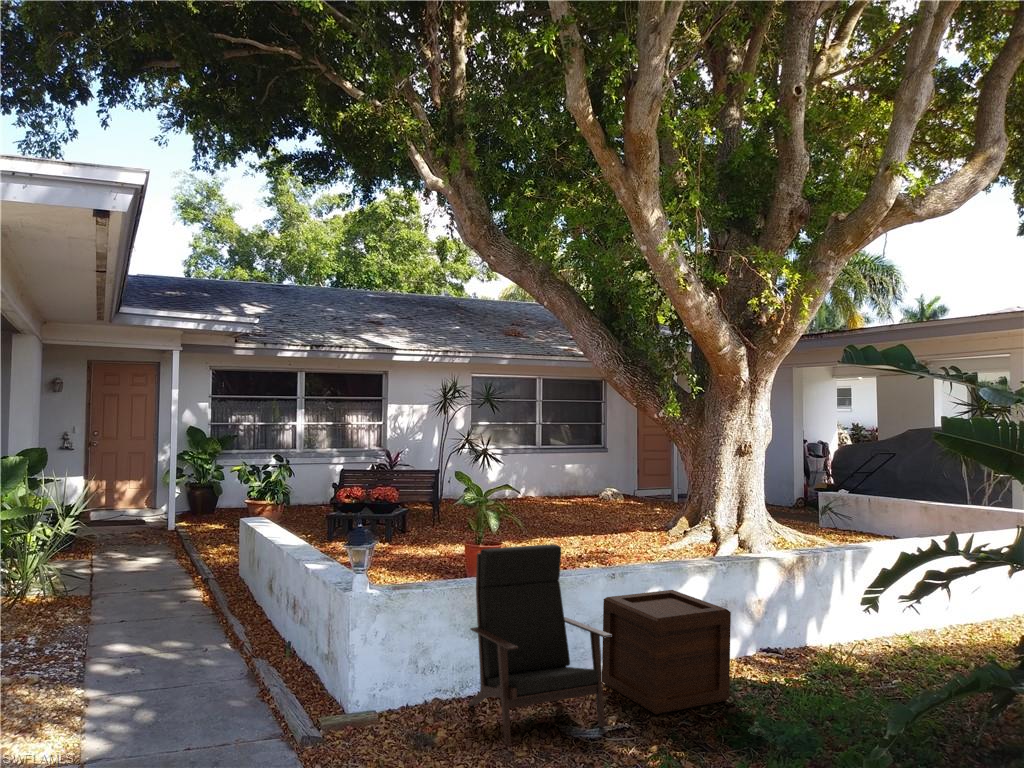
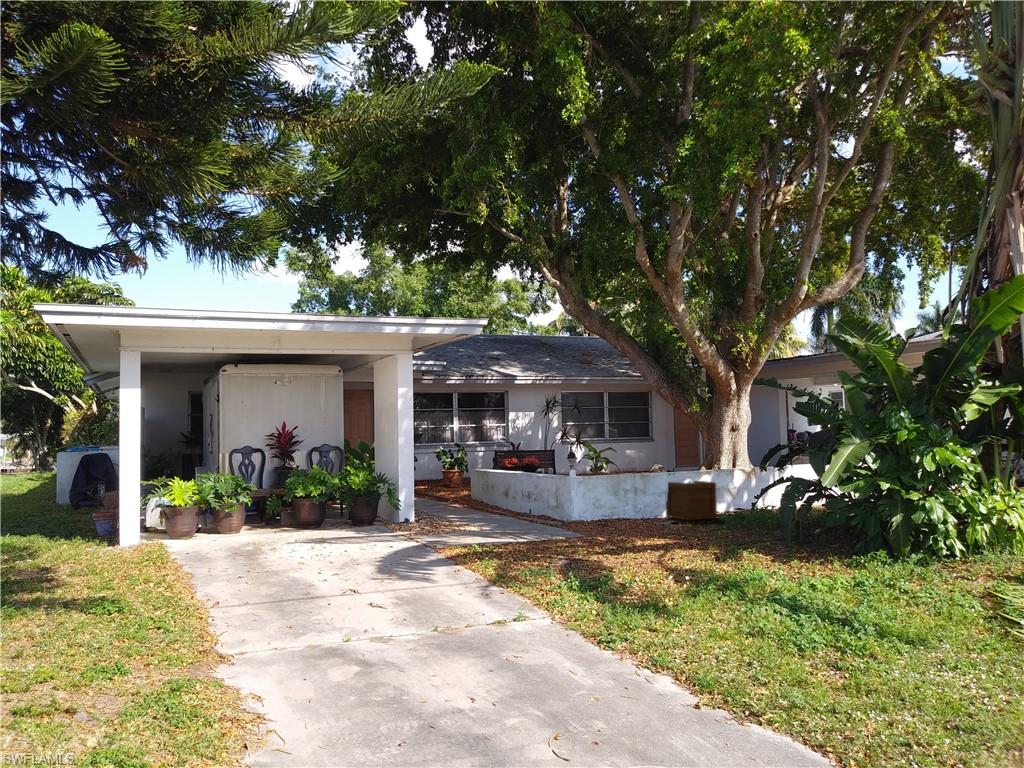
lounge chair: present [469,544,612,745] -> none [615,459,670,524]

